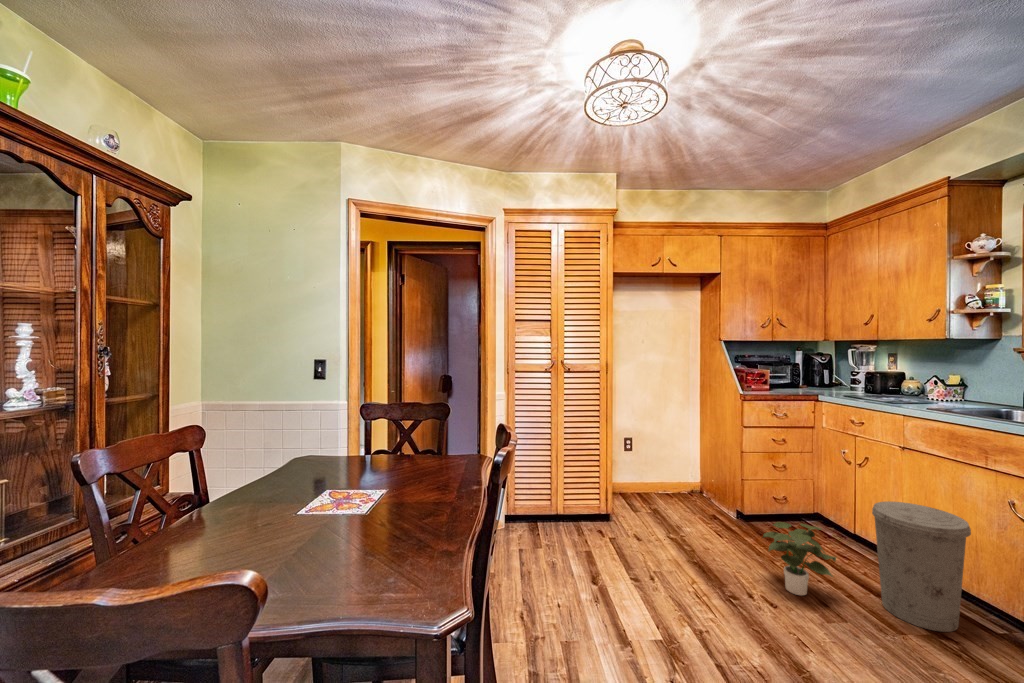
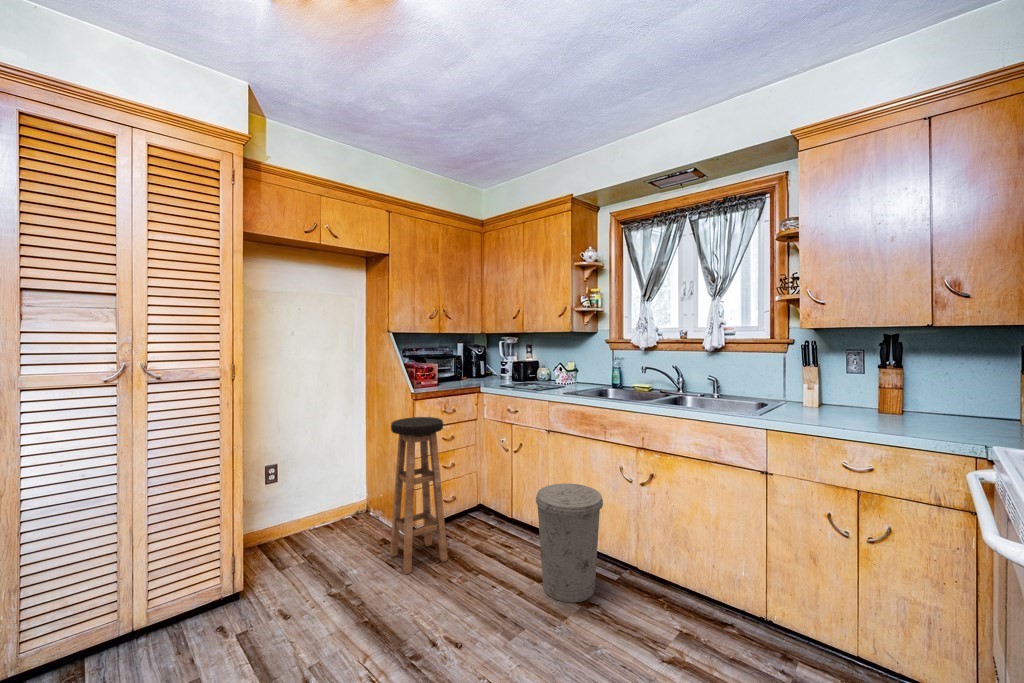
bar stool: none [718,415,774,548] -> present [390,417,448,574]
potted plant: present [763,522,836,595] -> none [441,532,511,617]

